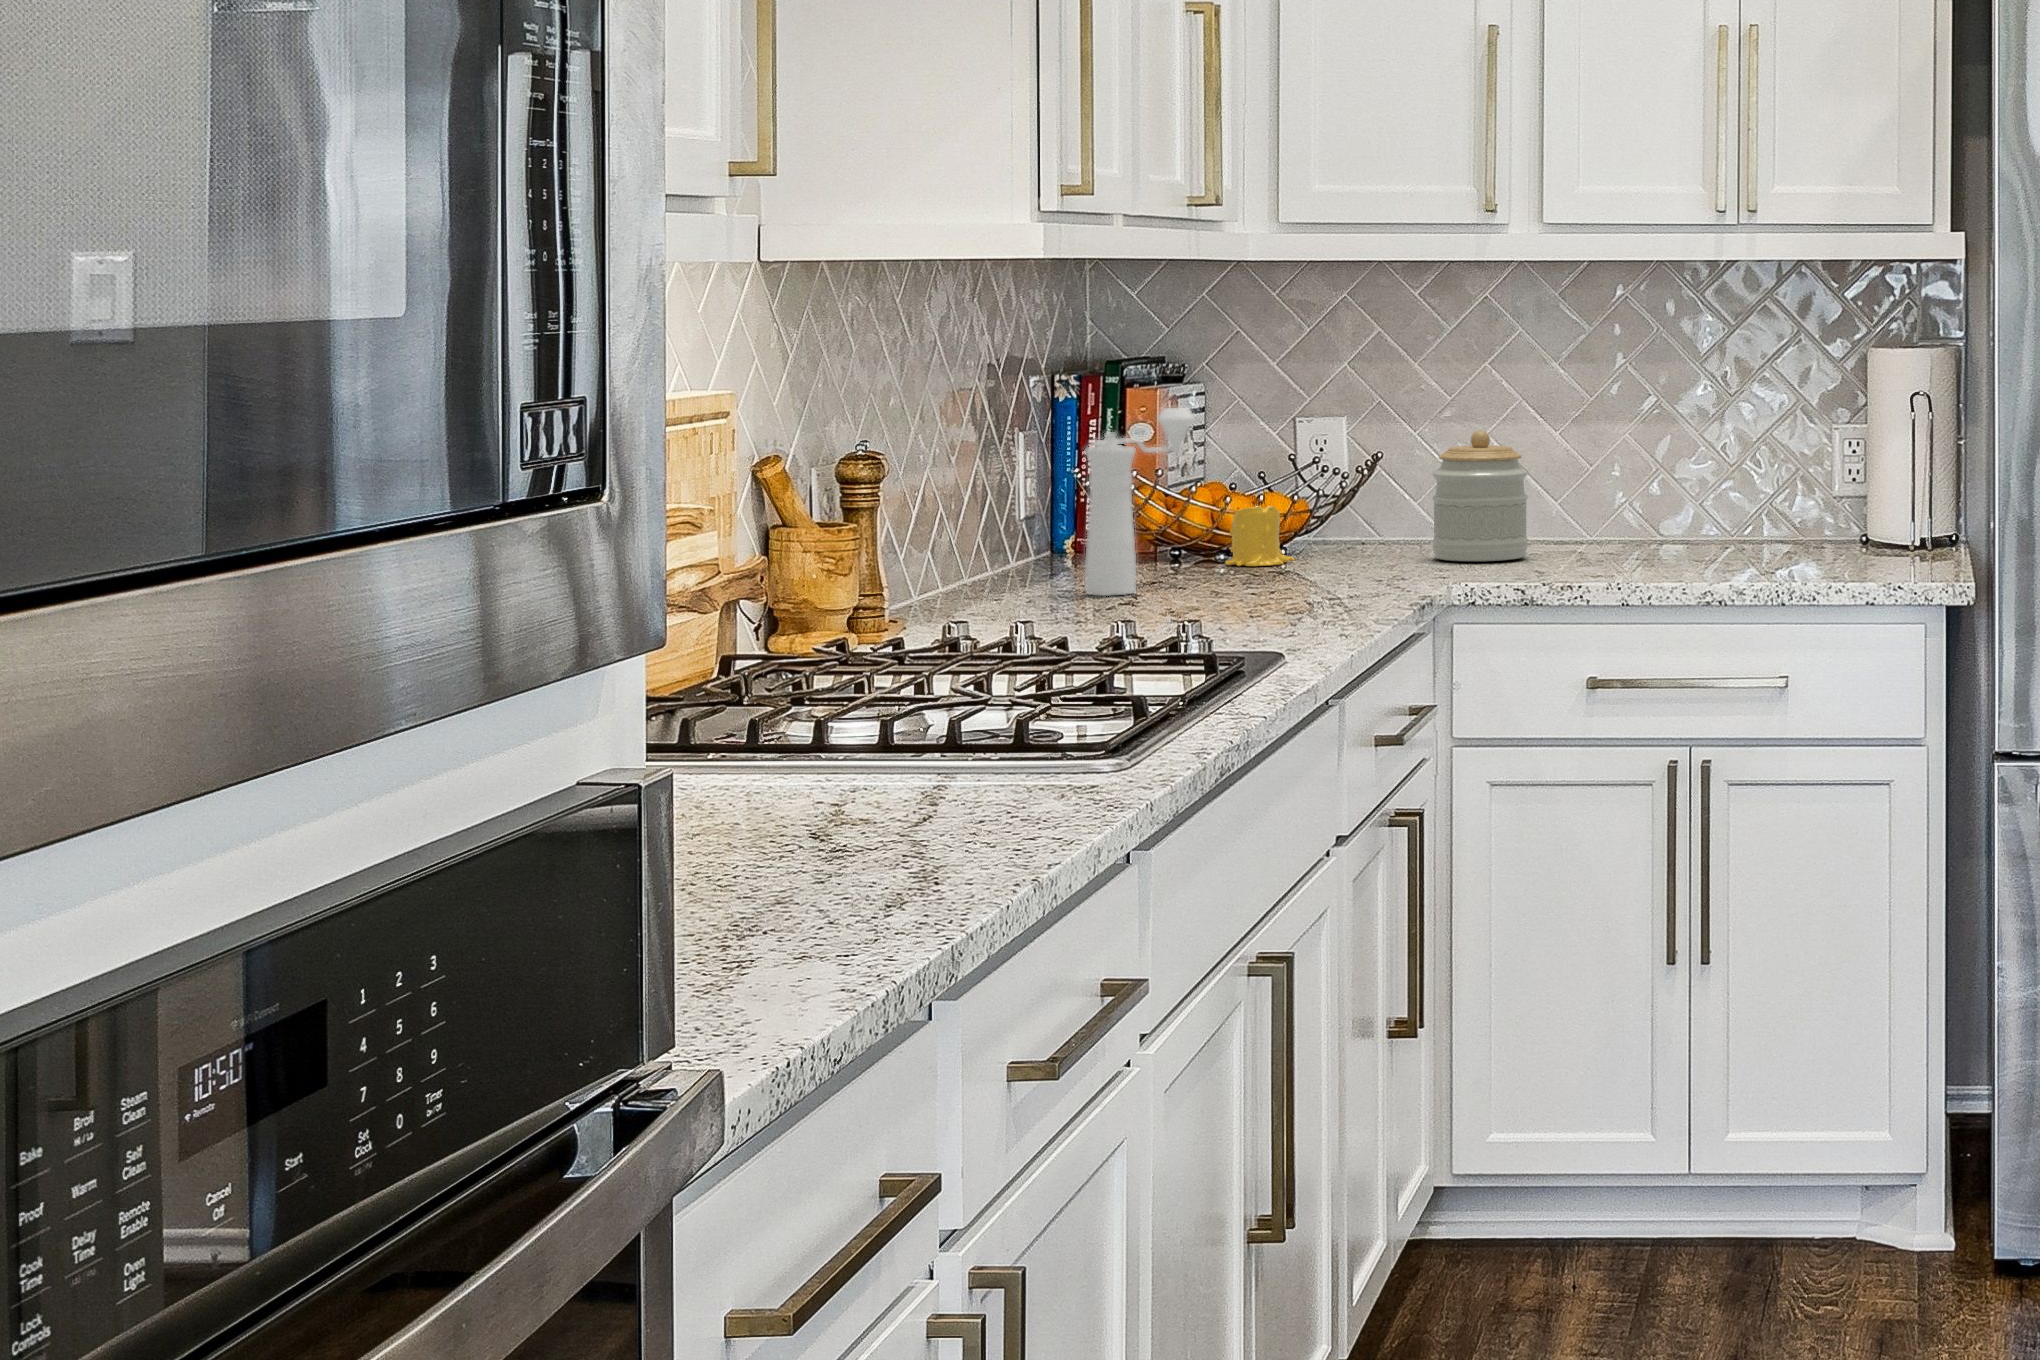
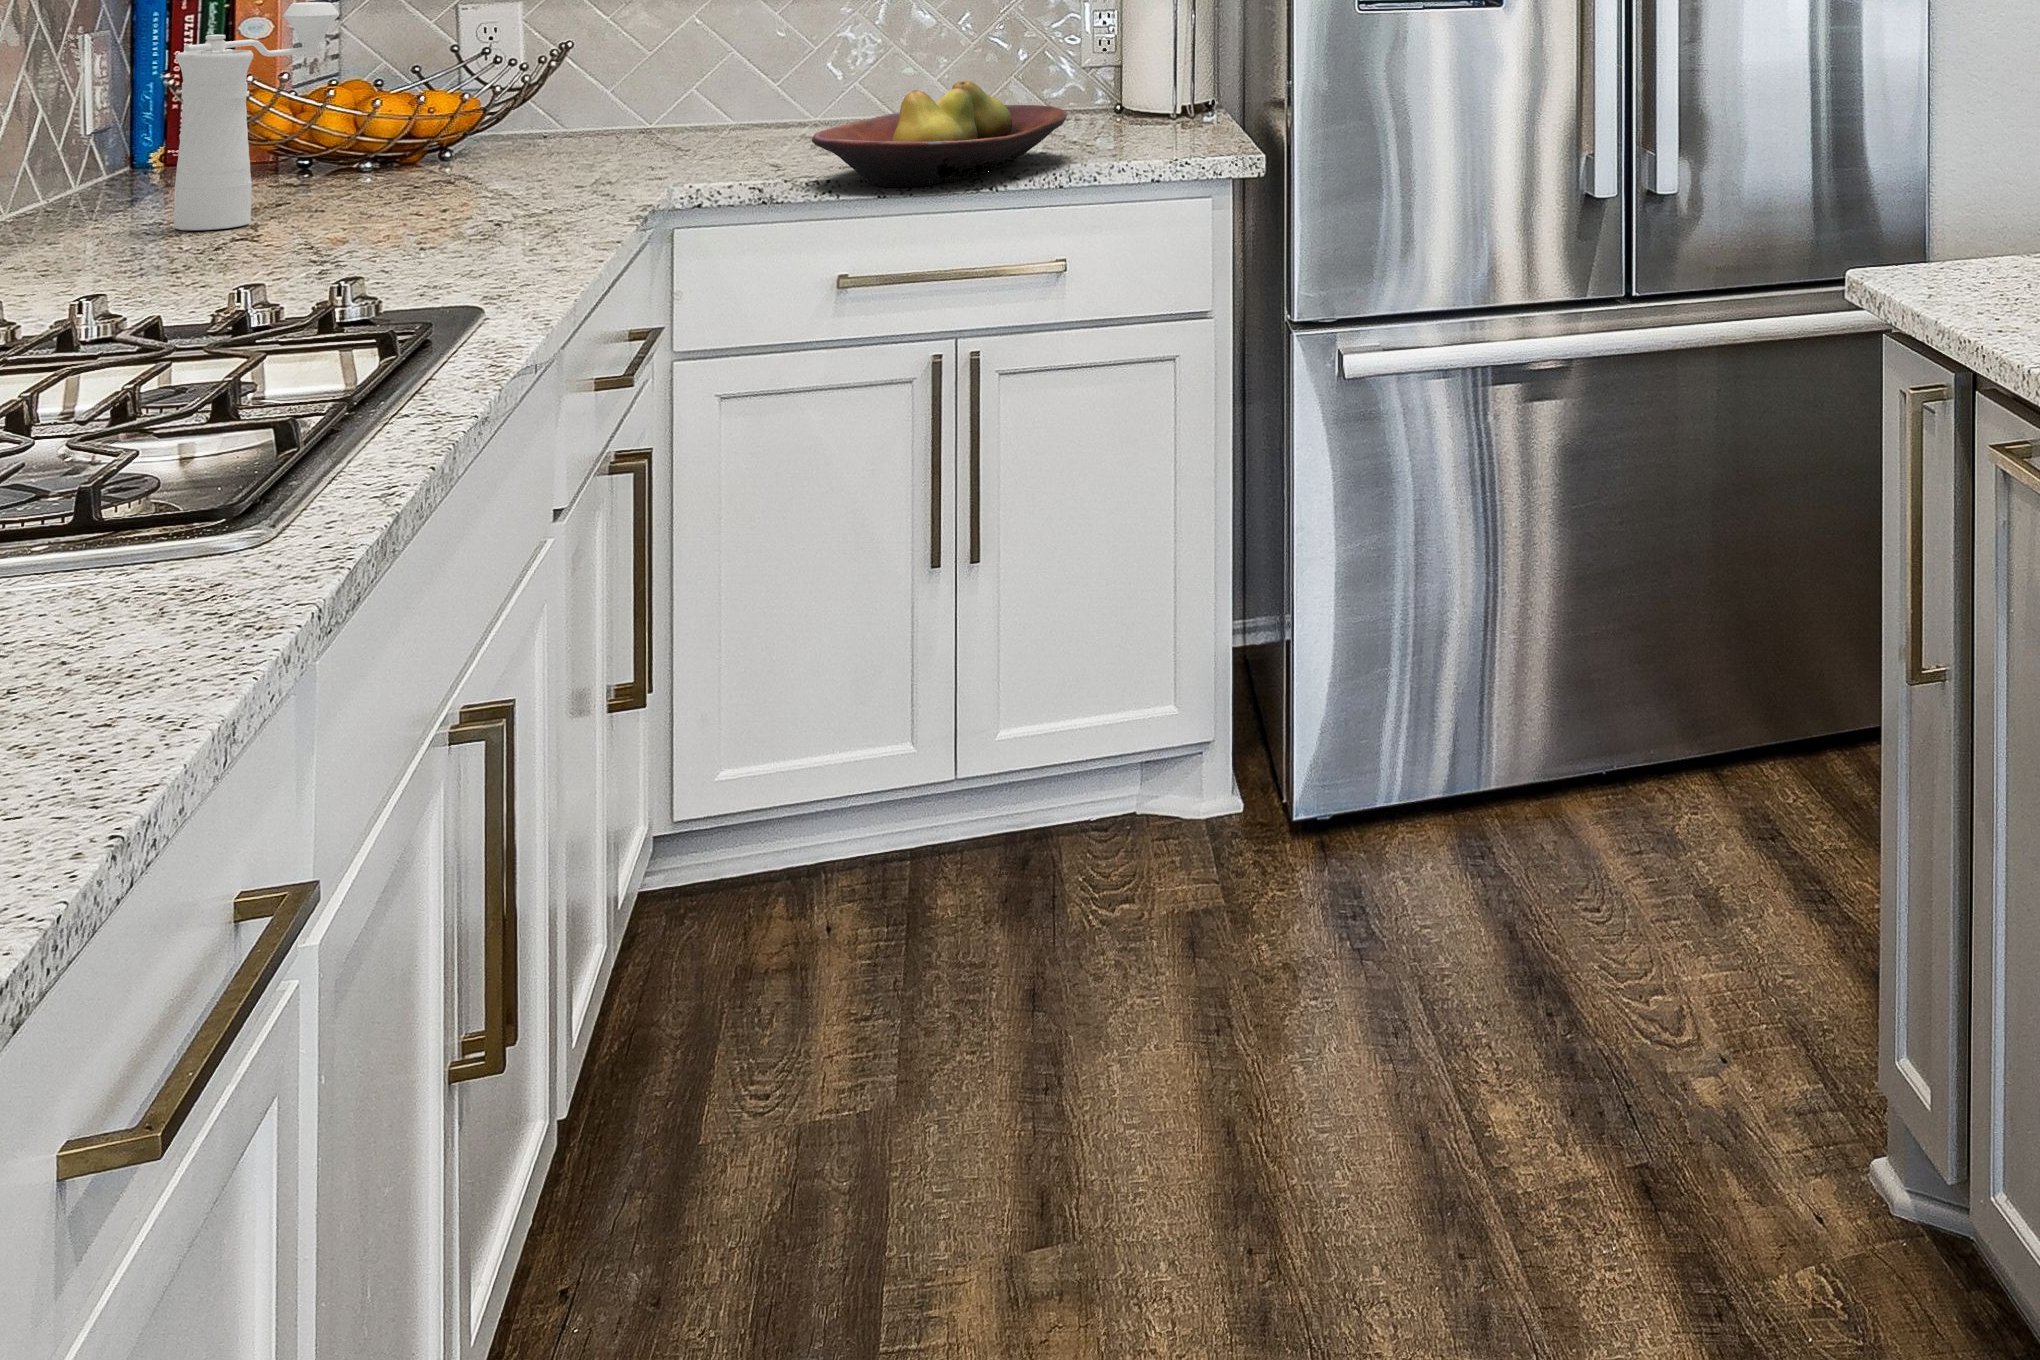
jar: present [1433,431,1528,562] -> none [648,18,767,158]
fruit bowl: none [1551,491,1779,587] -> present [812,81,1067,187]
candle: present [1225,506,1295,566] -> none [372,102,468,176]

